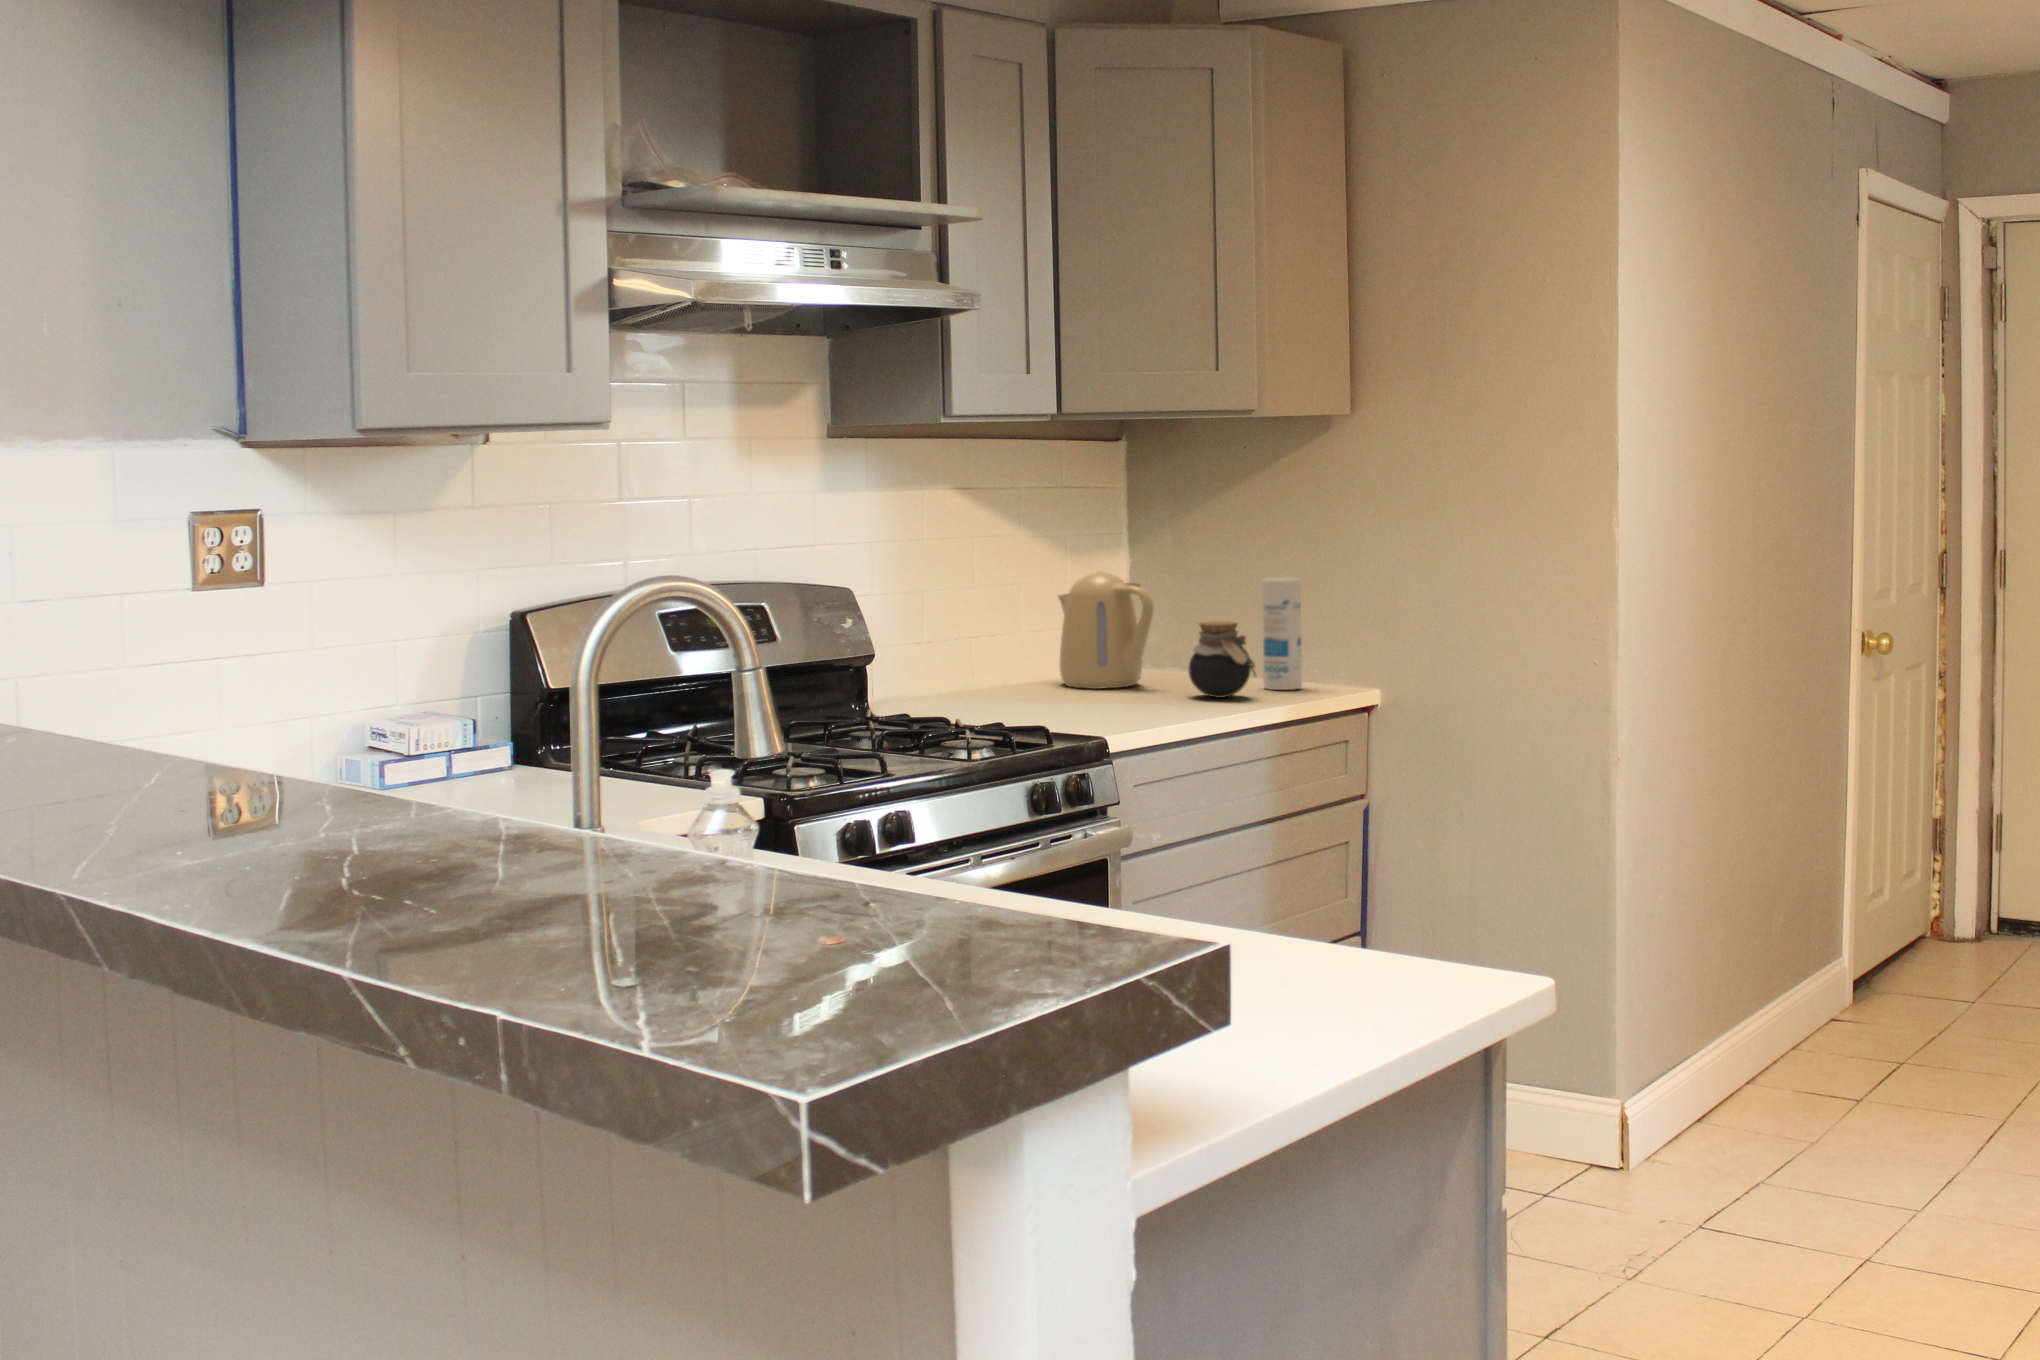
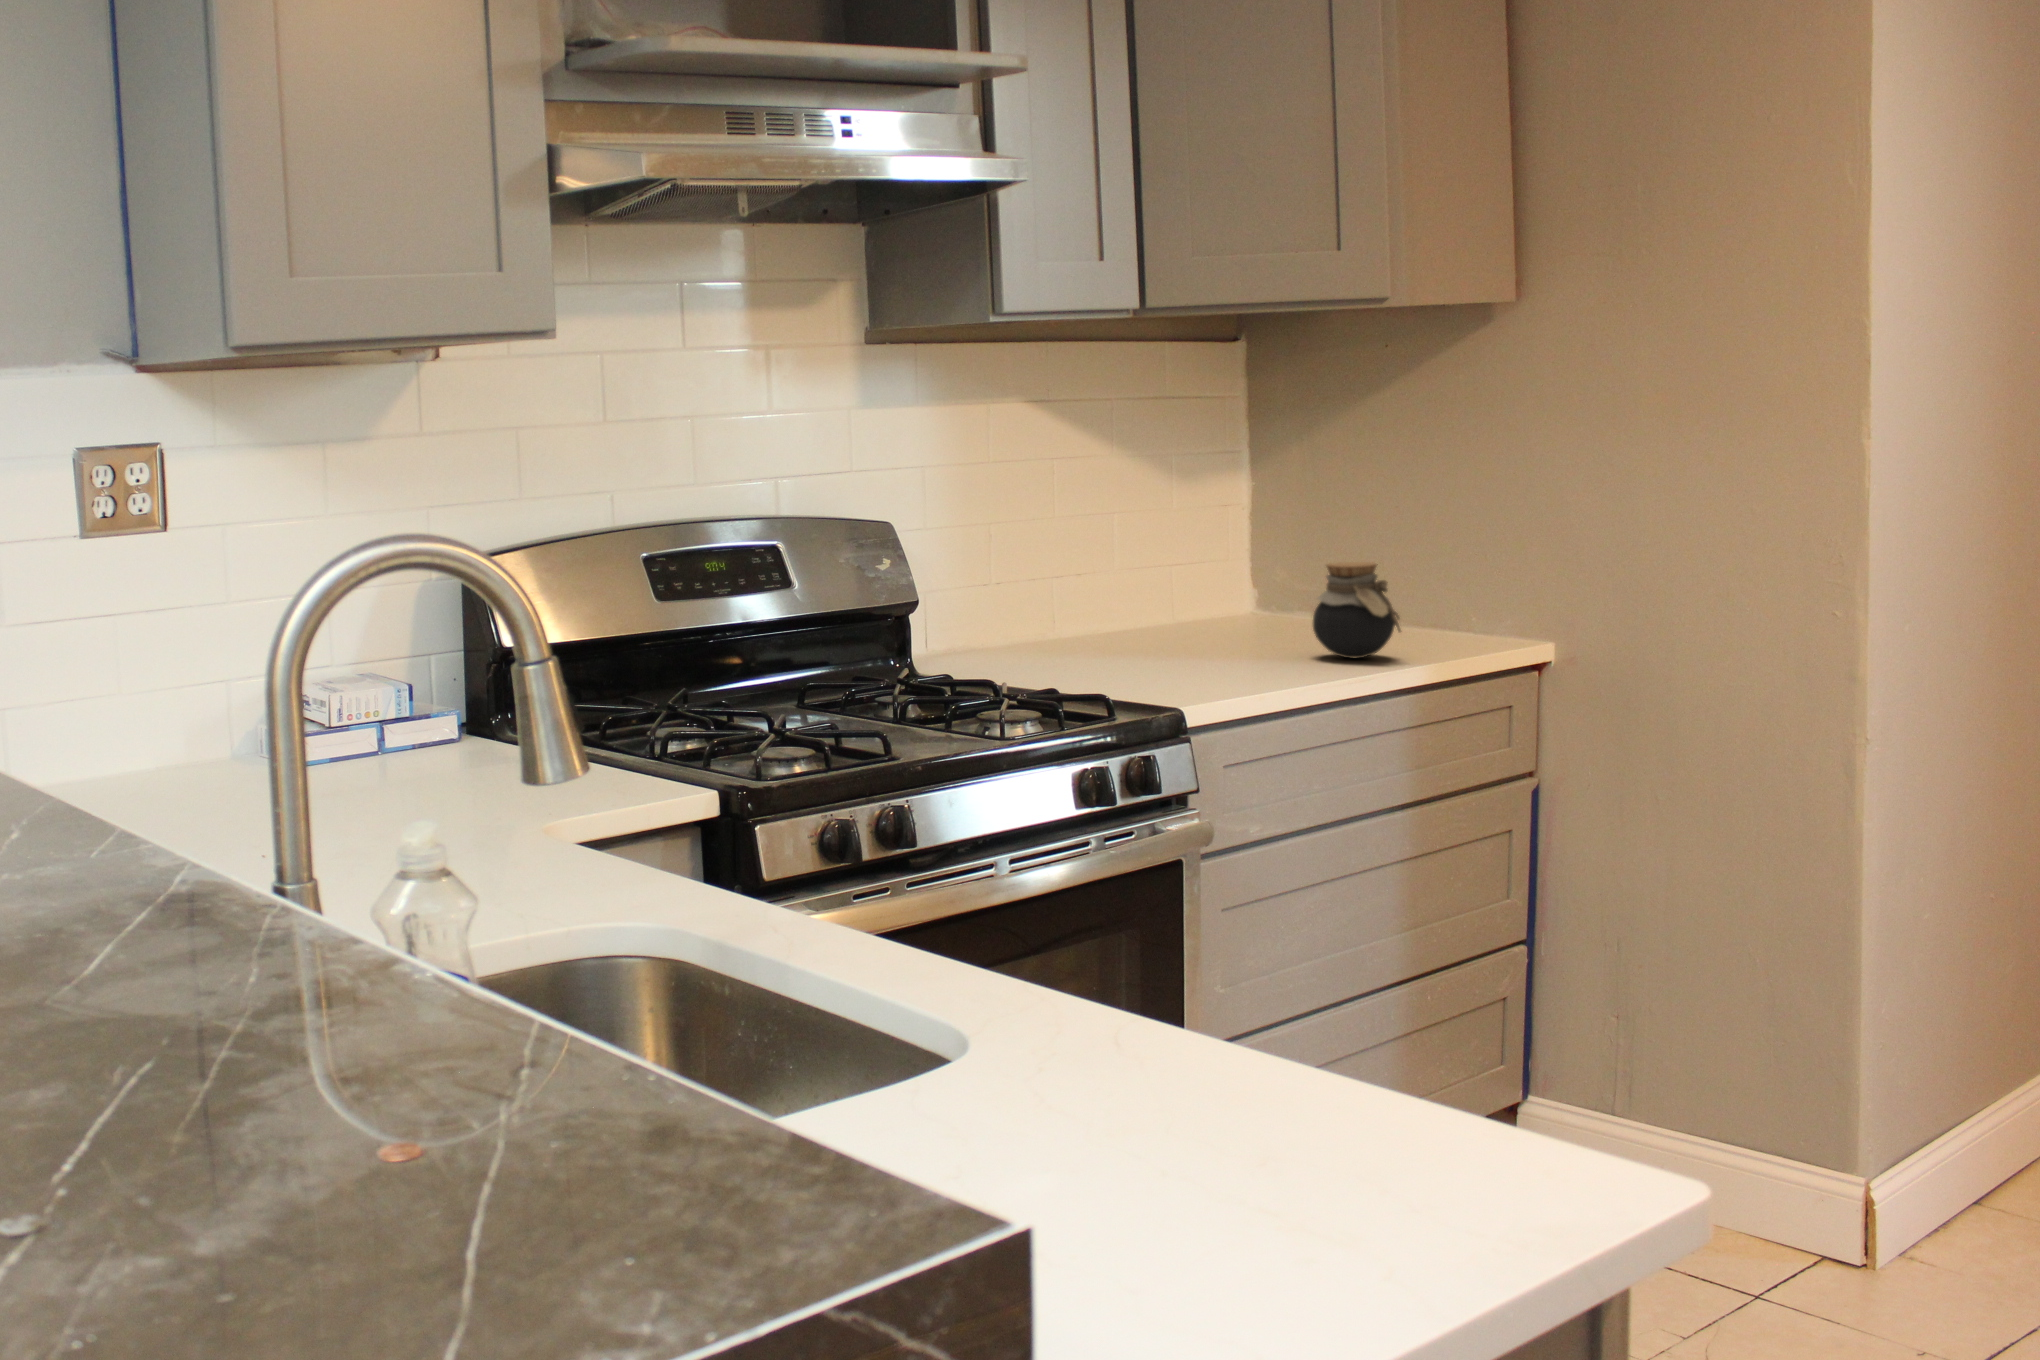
kettle: present [1058,571,1154,689] -> none [1153,500,1271,644]
canister: present [1262,578,1302,690] -> none [1413,506,1468,648]

